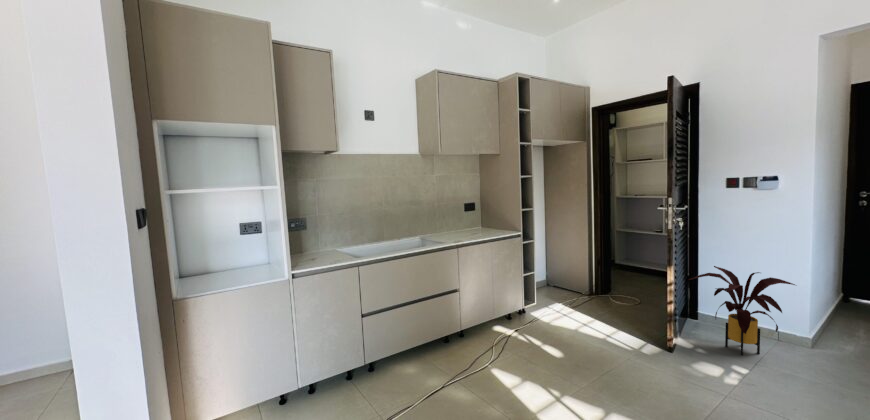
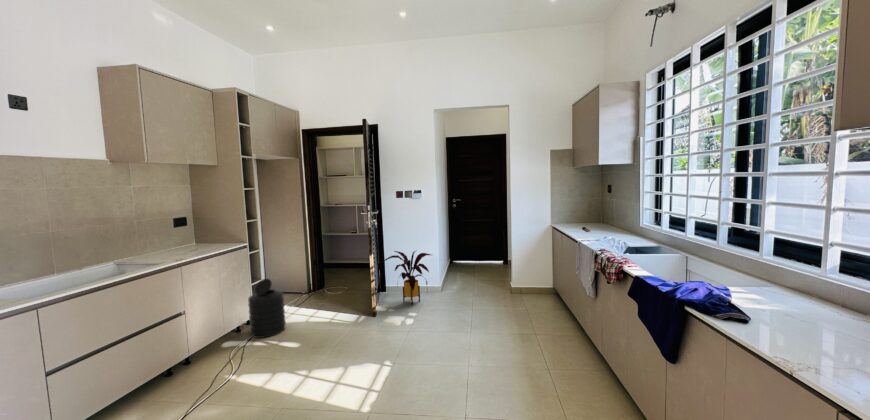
trash can: none [517,272,553,334] -> present [248,279,286,338]

